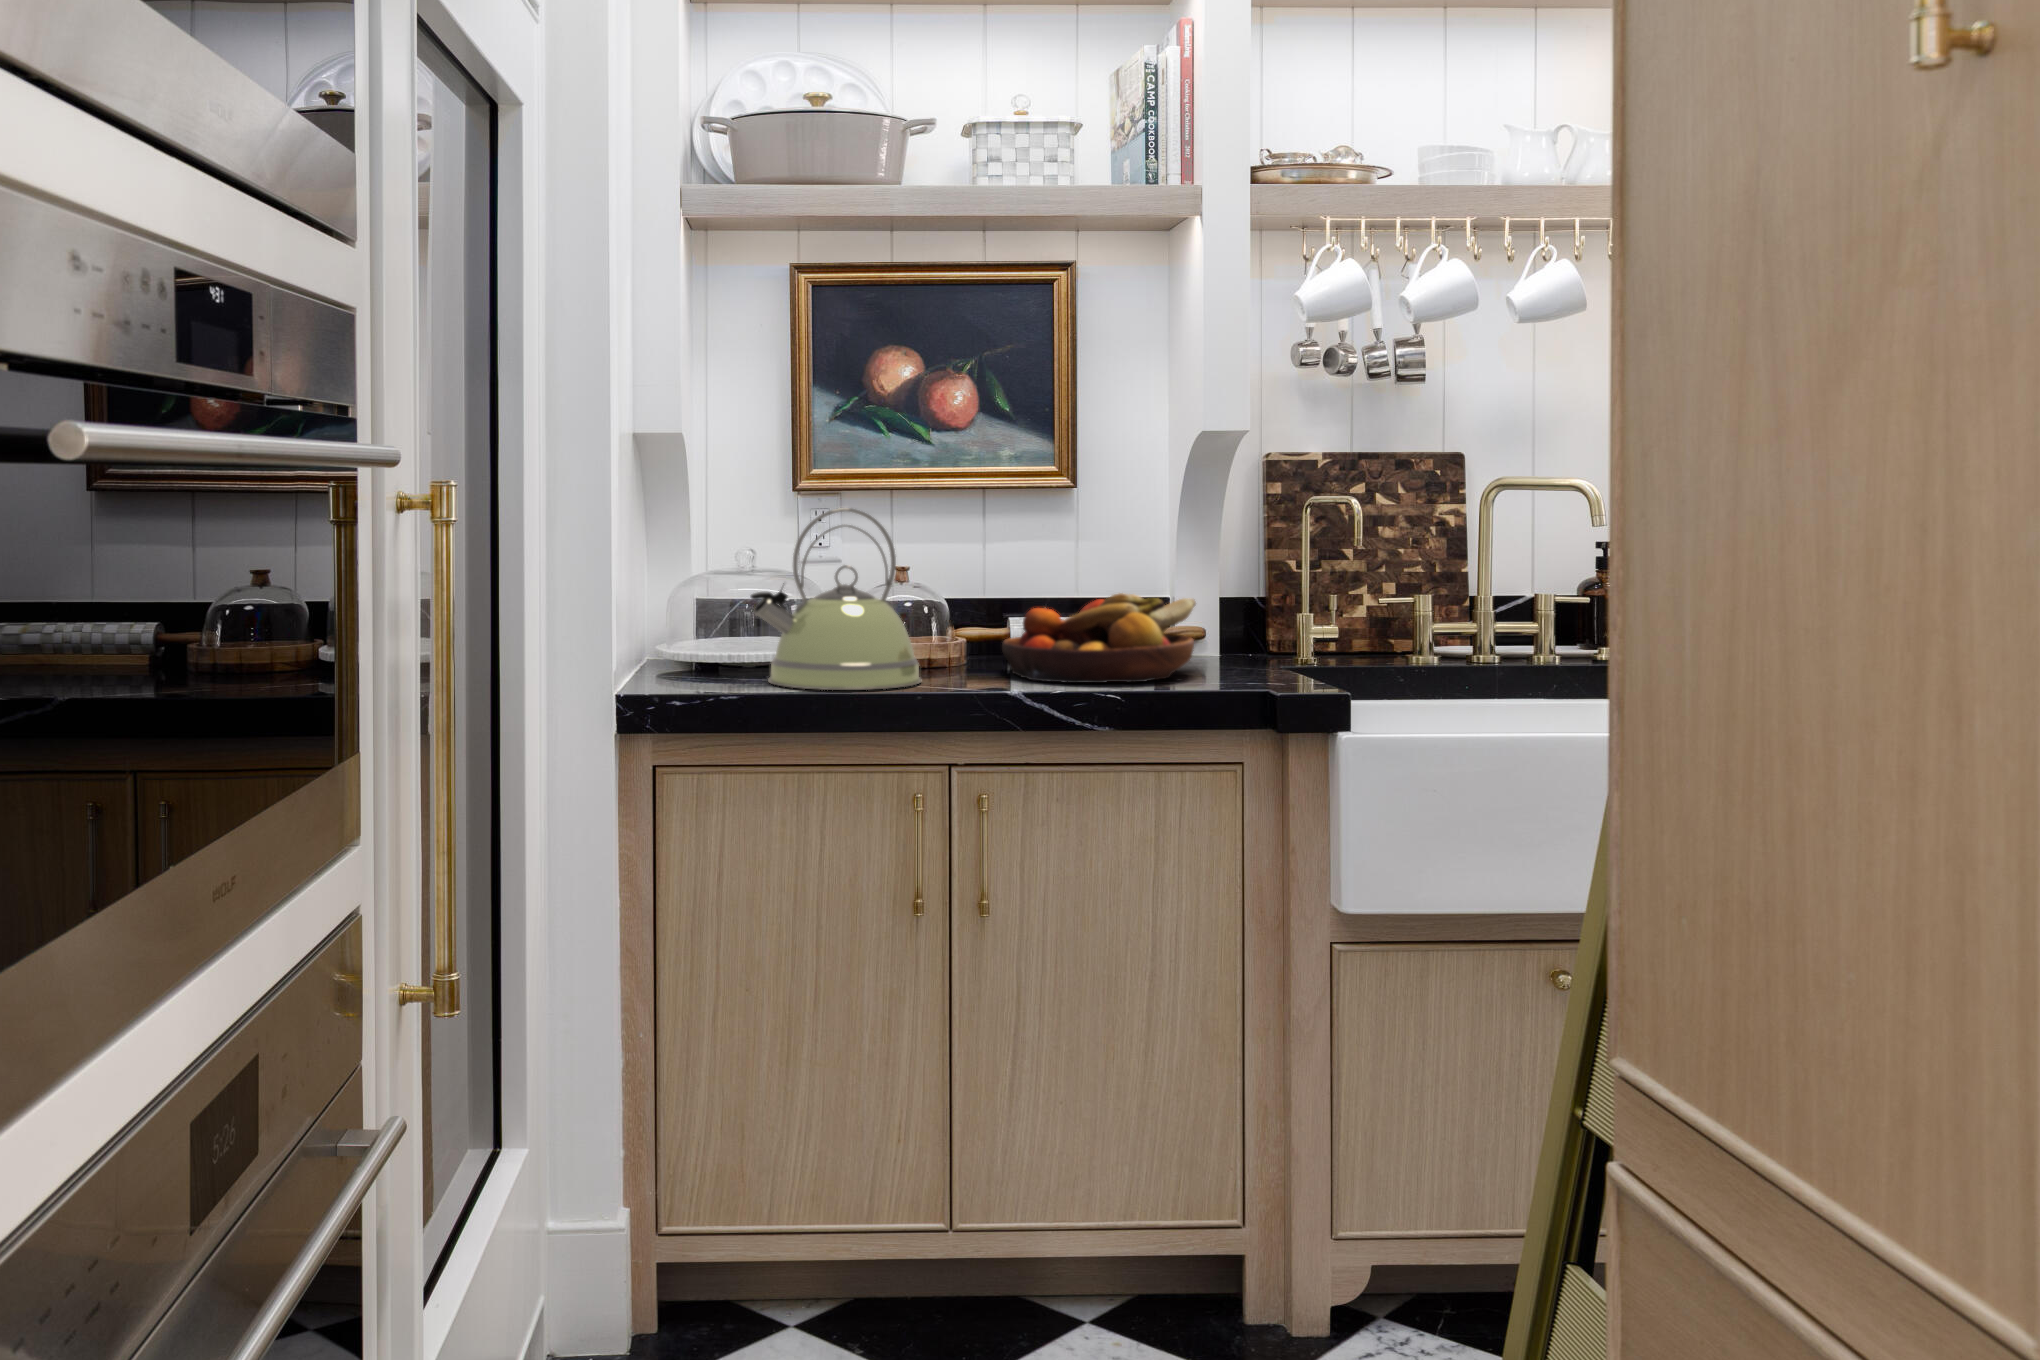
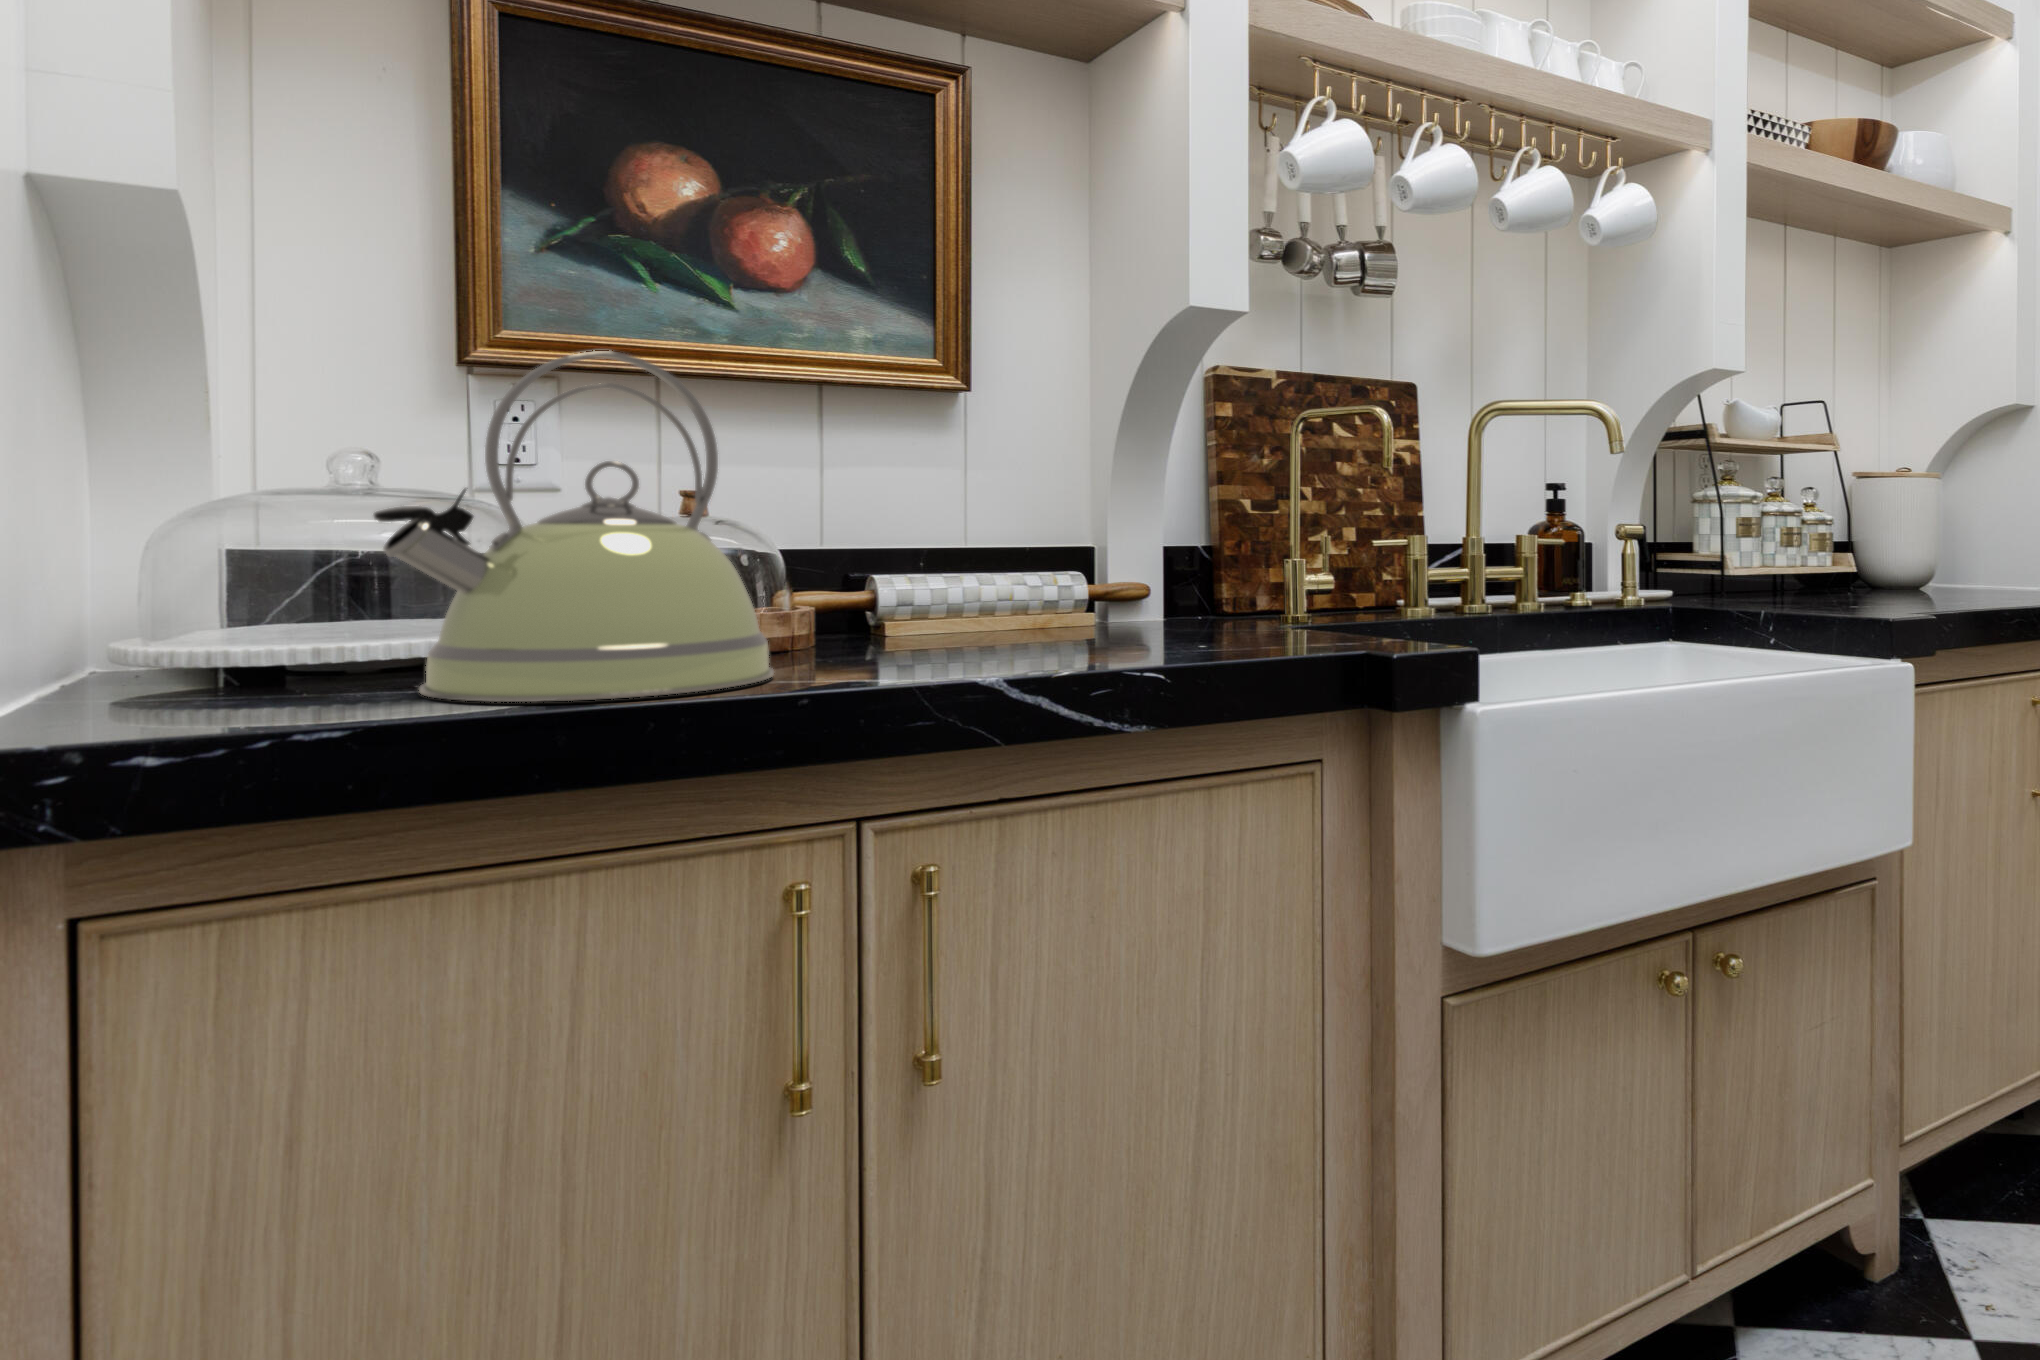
fruit bowl: present [1002,593,1196,683] -> none [899,523,1203,660]

